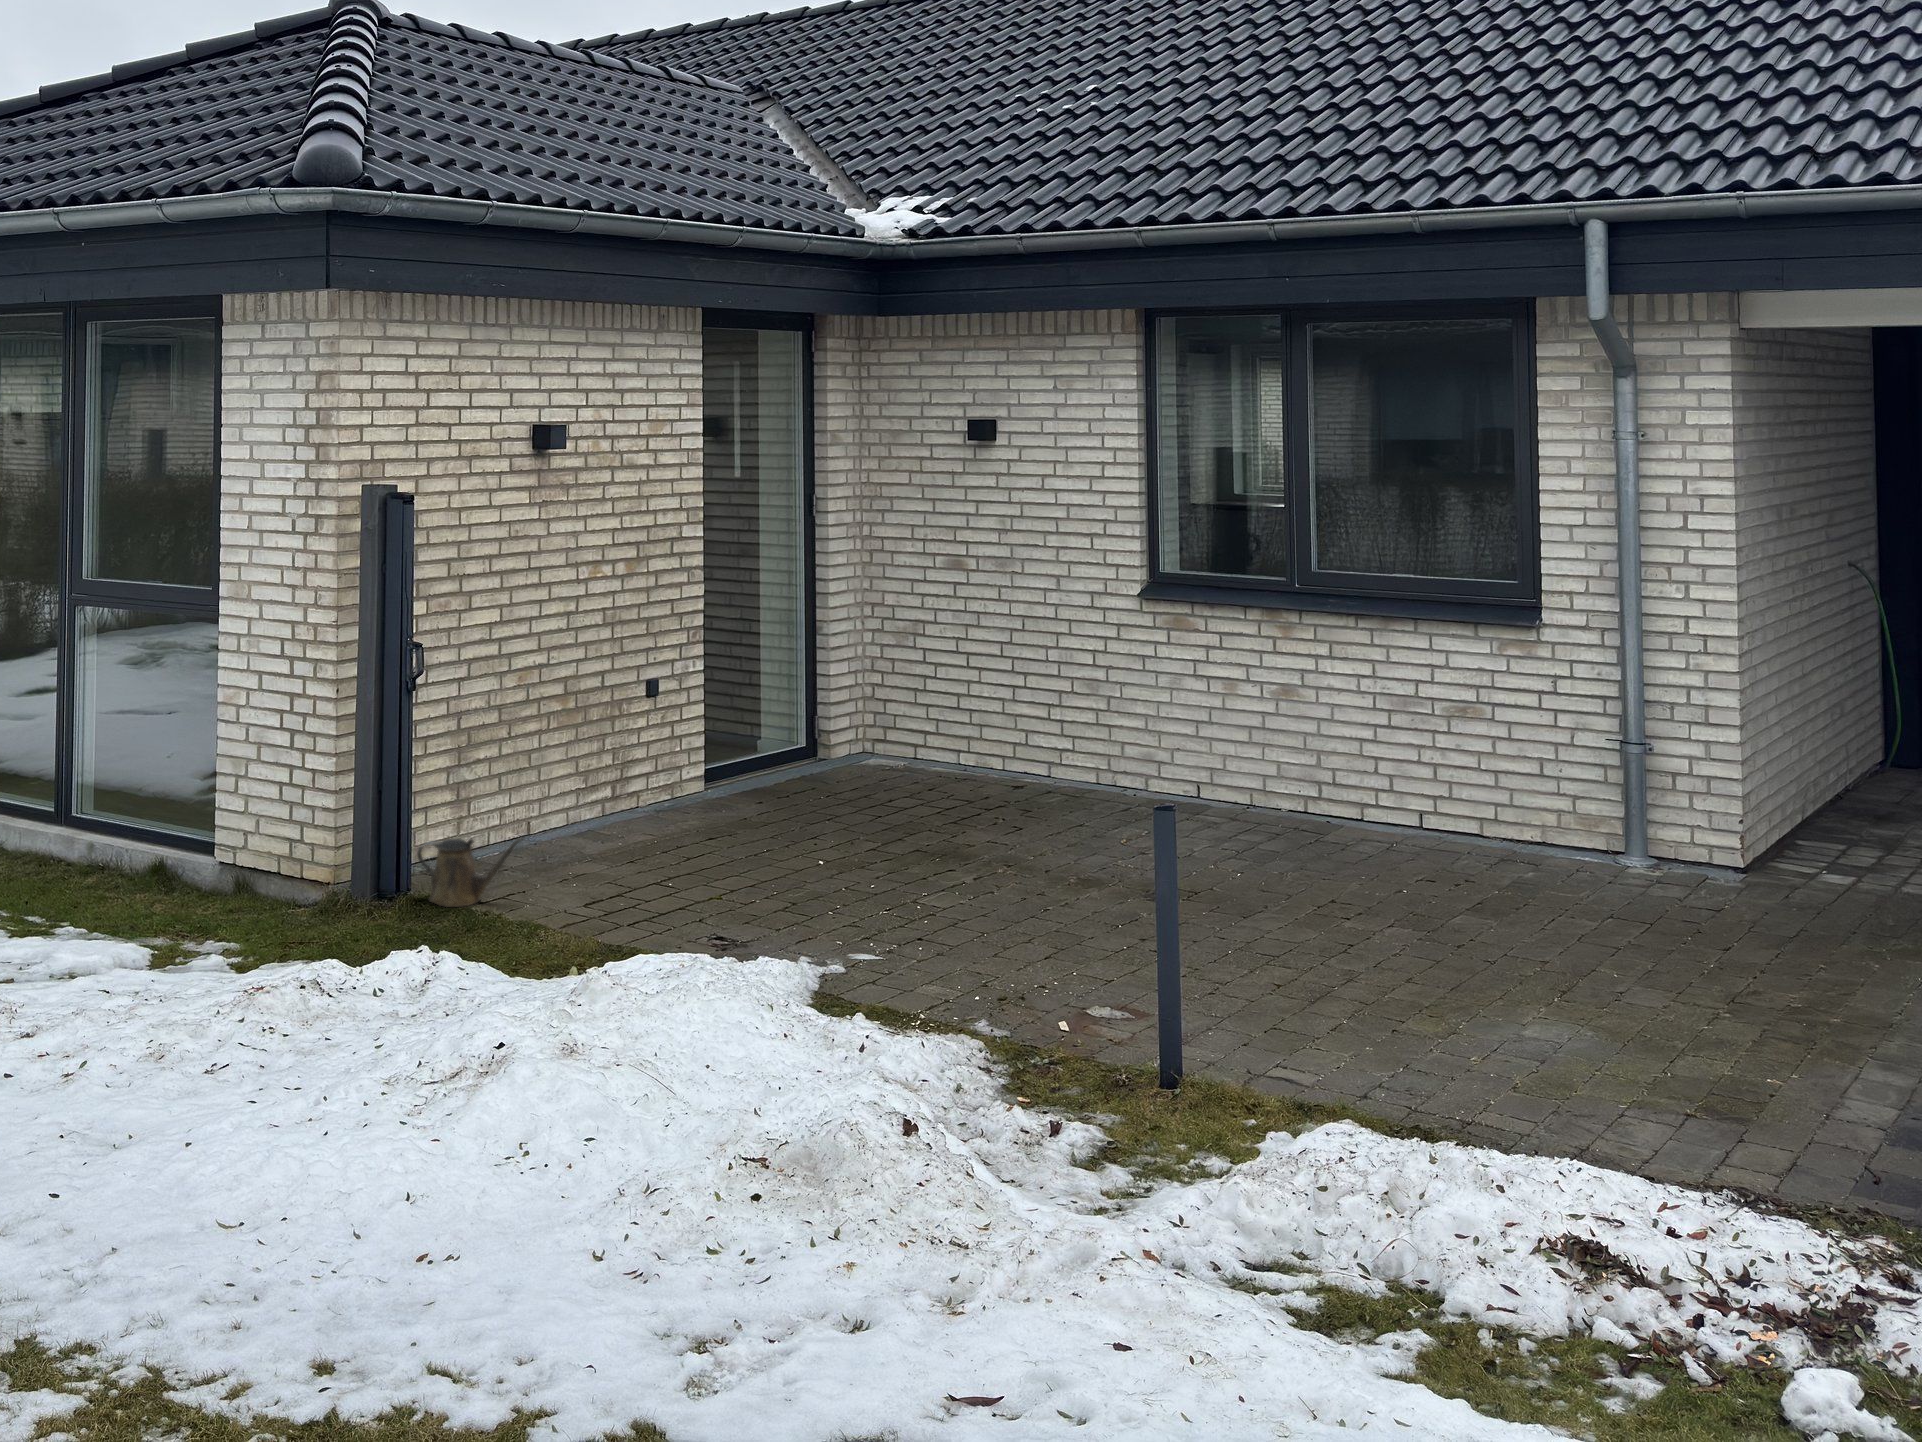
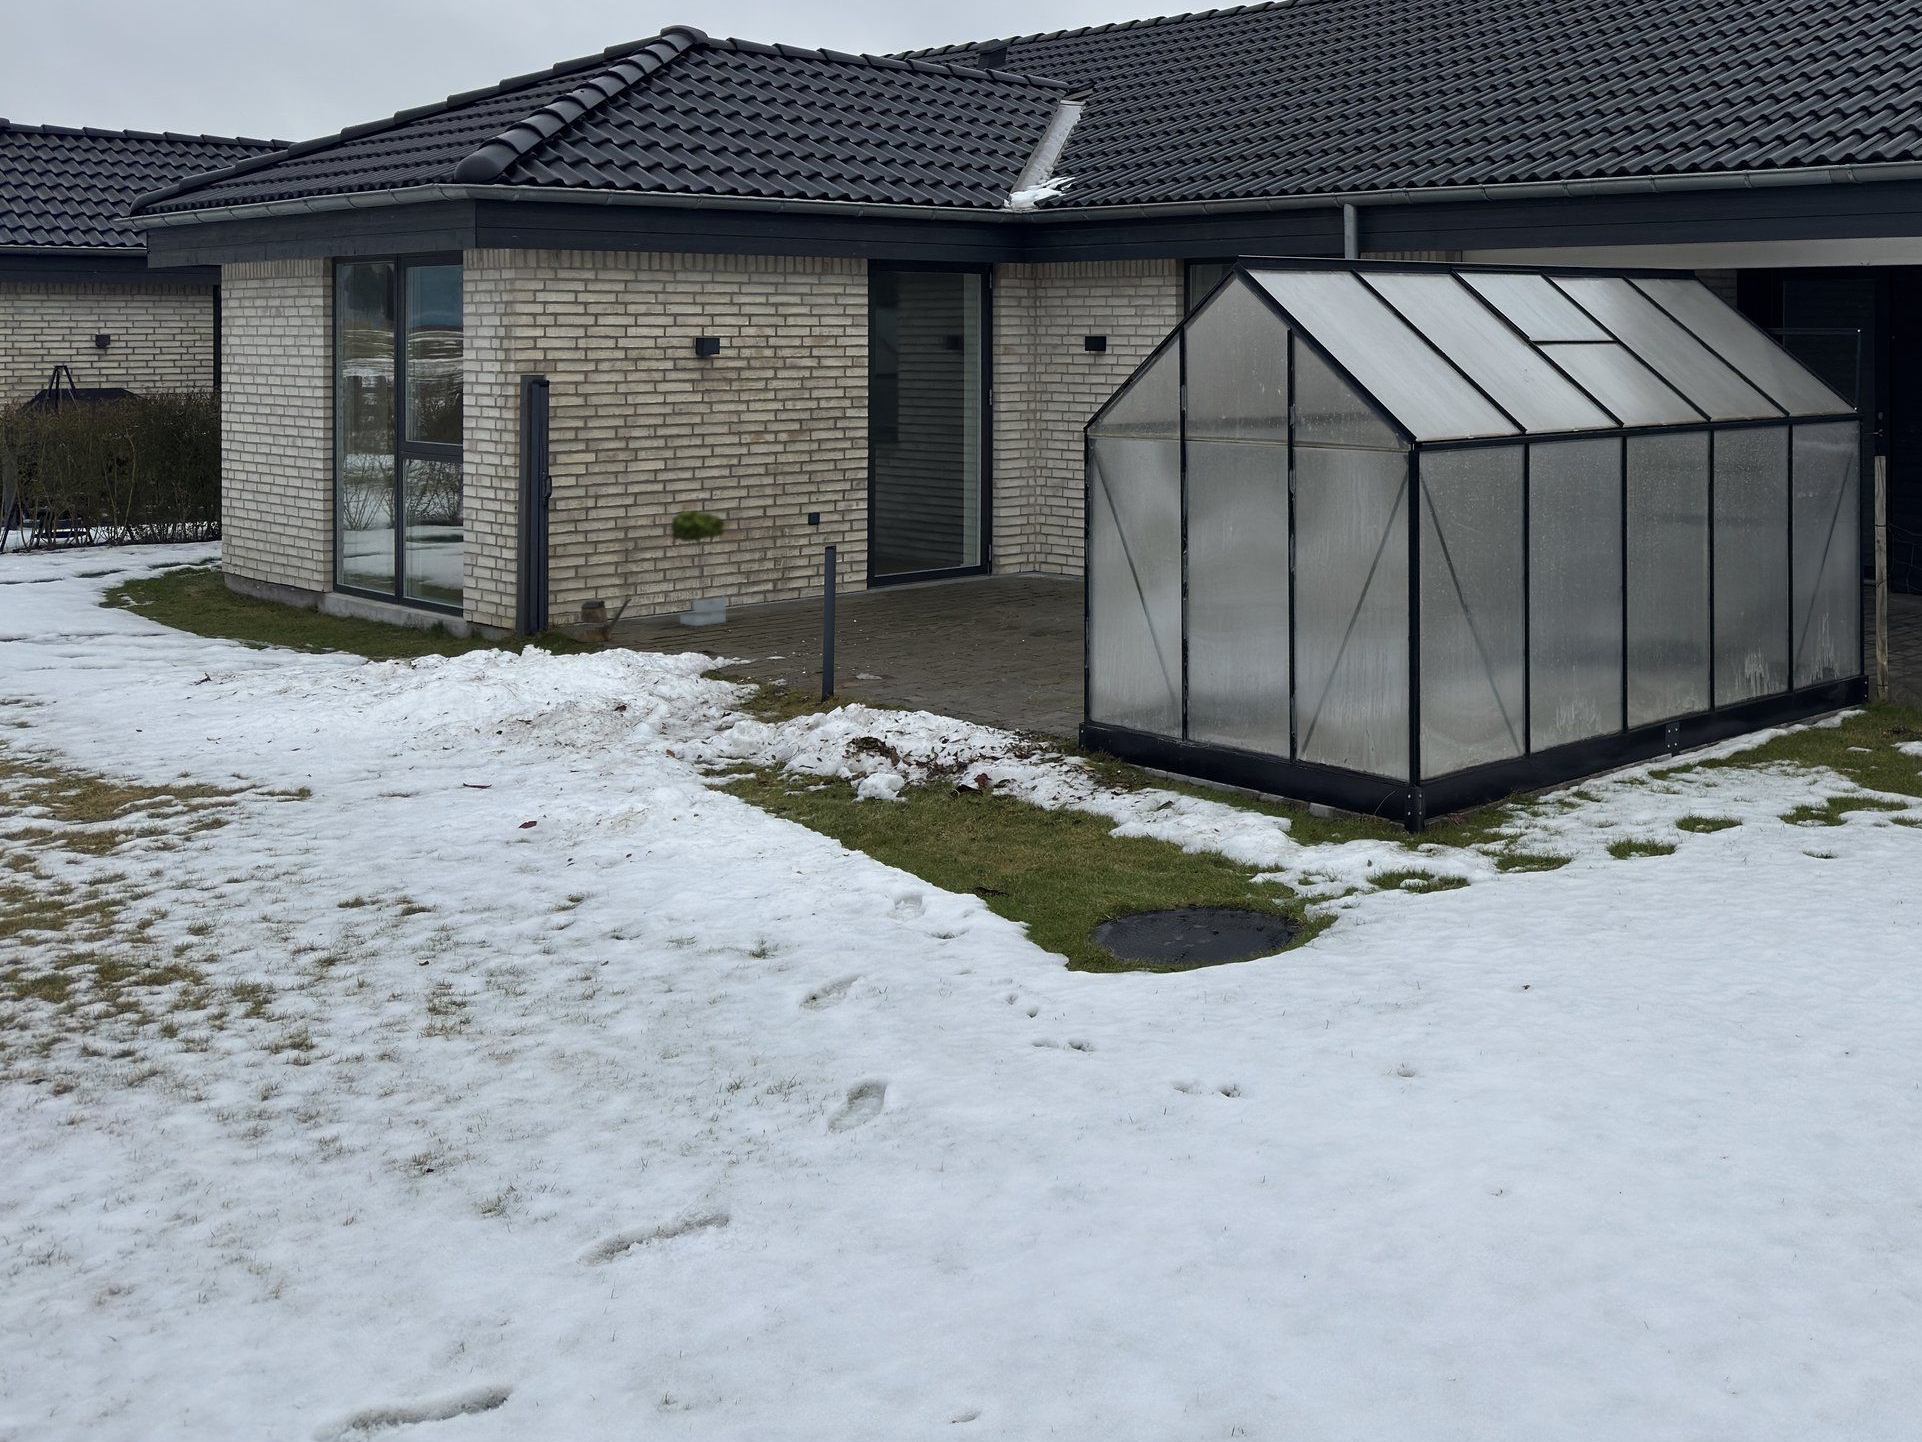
potted tree: none [510,686,588,866] -> present [670,511,726,626]

